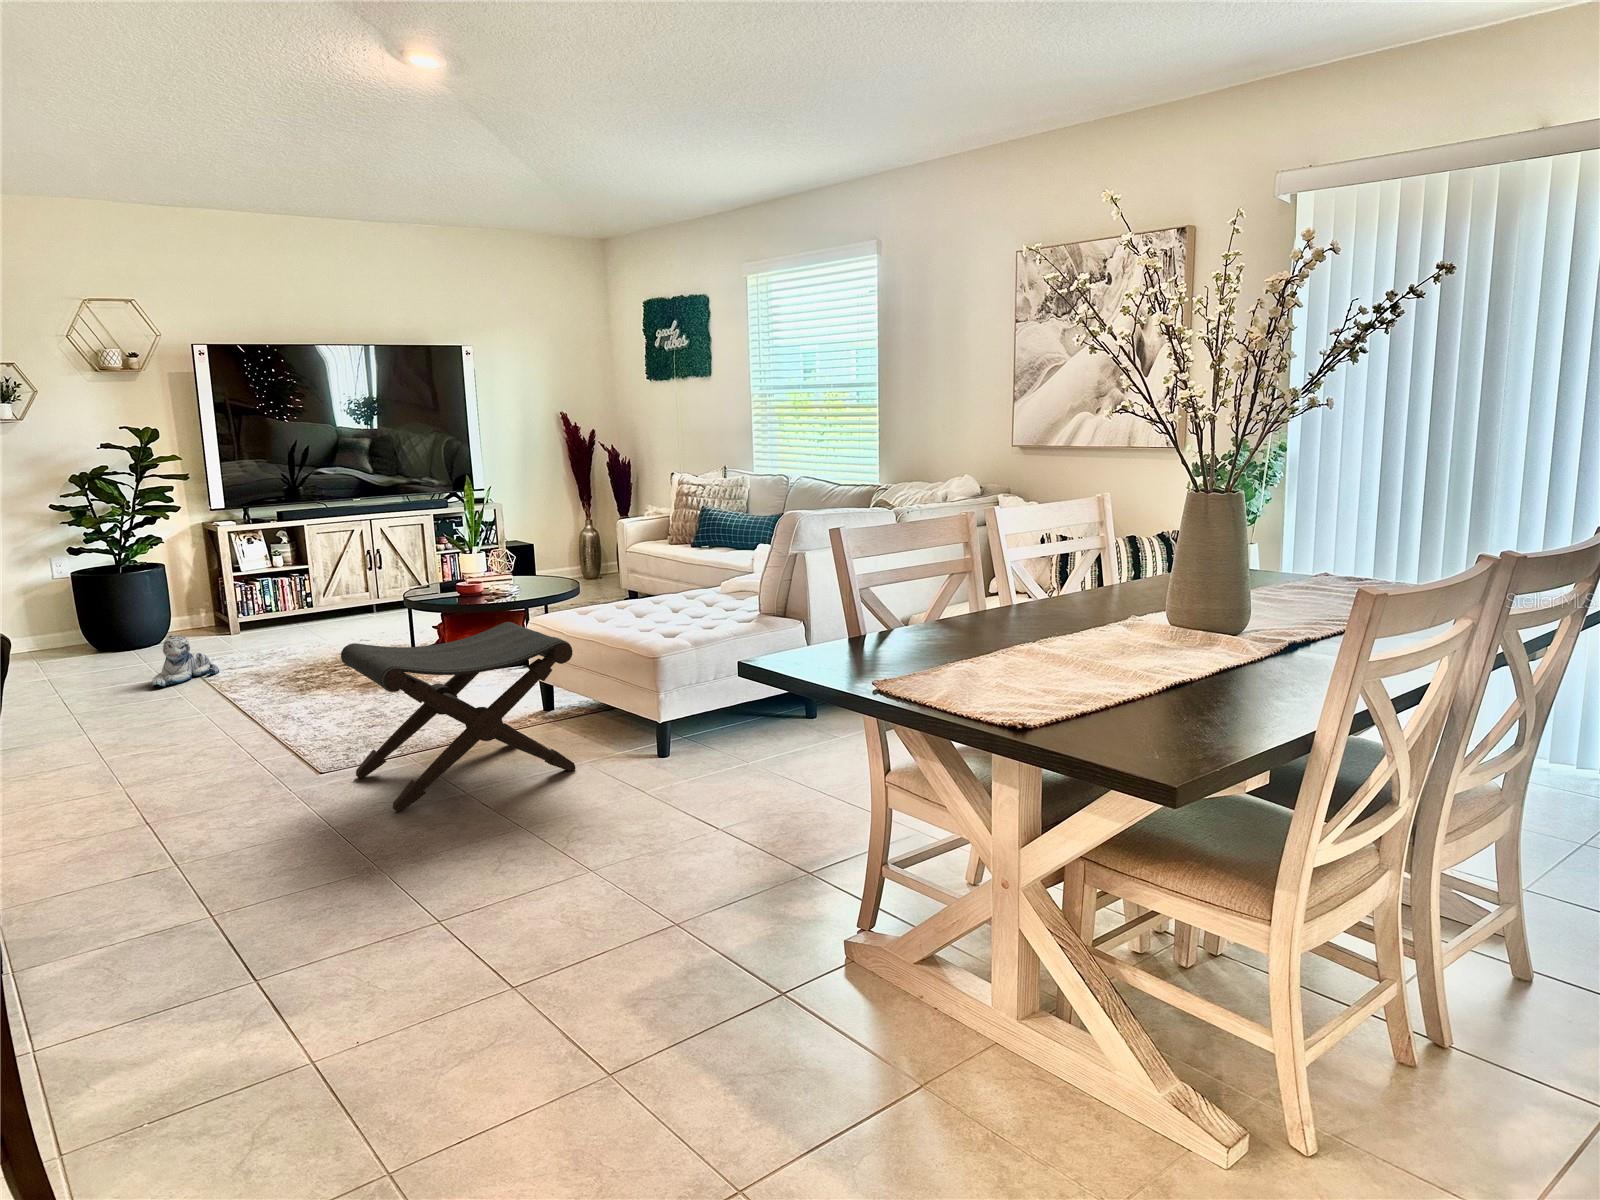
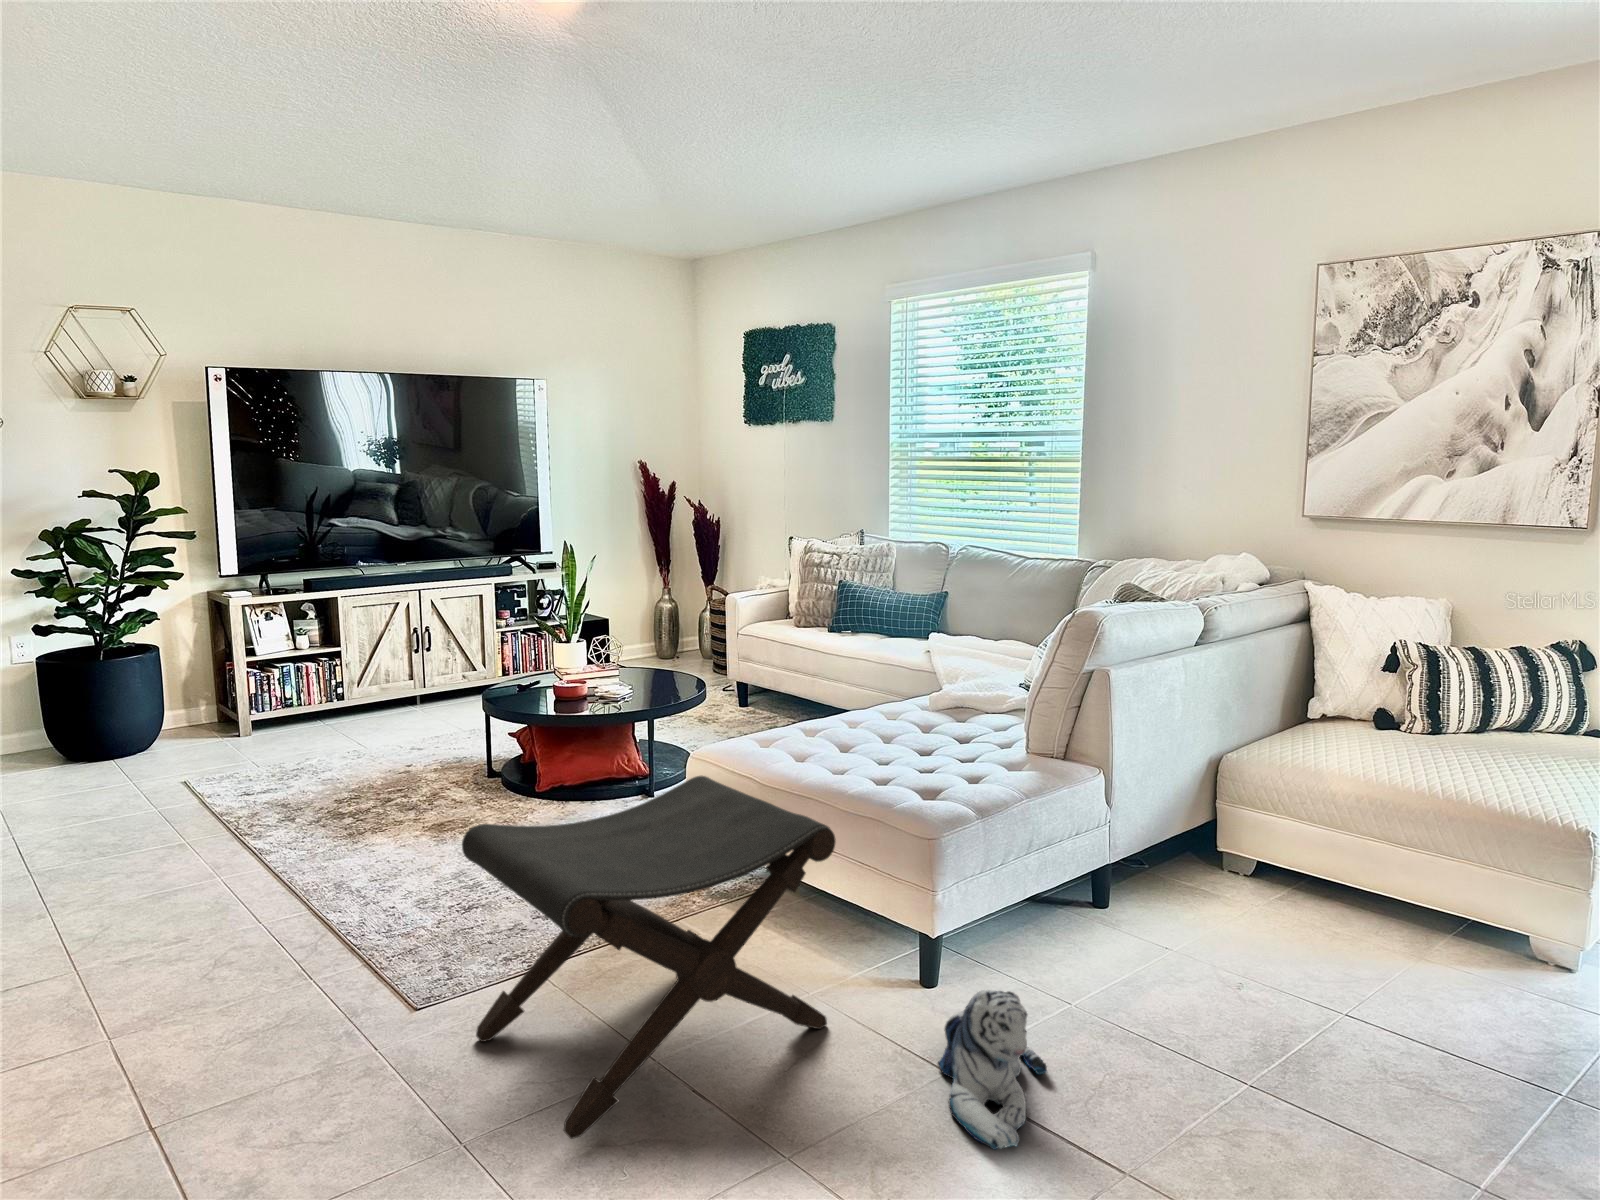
plush toy: present [151,636,219,686] -> present [938,990,1047,1150]

